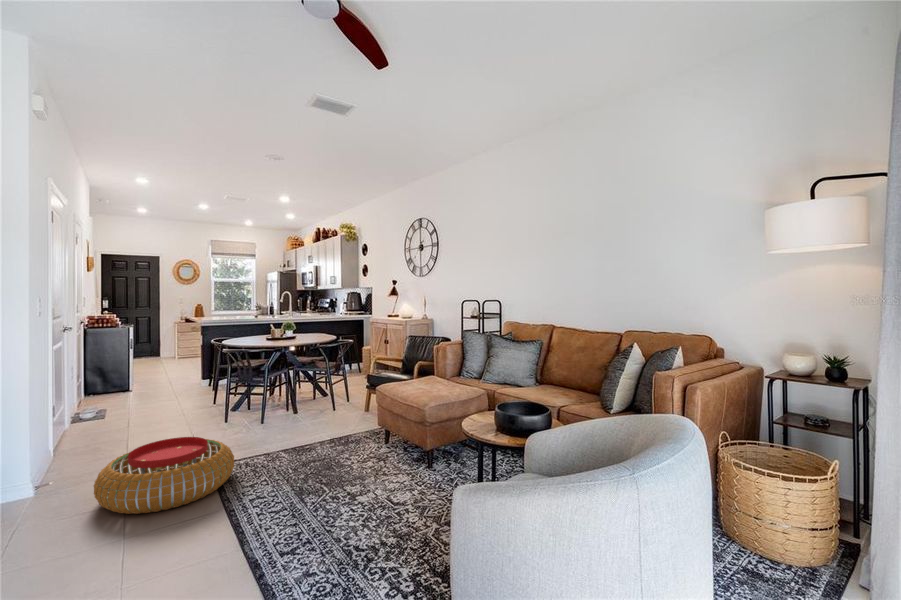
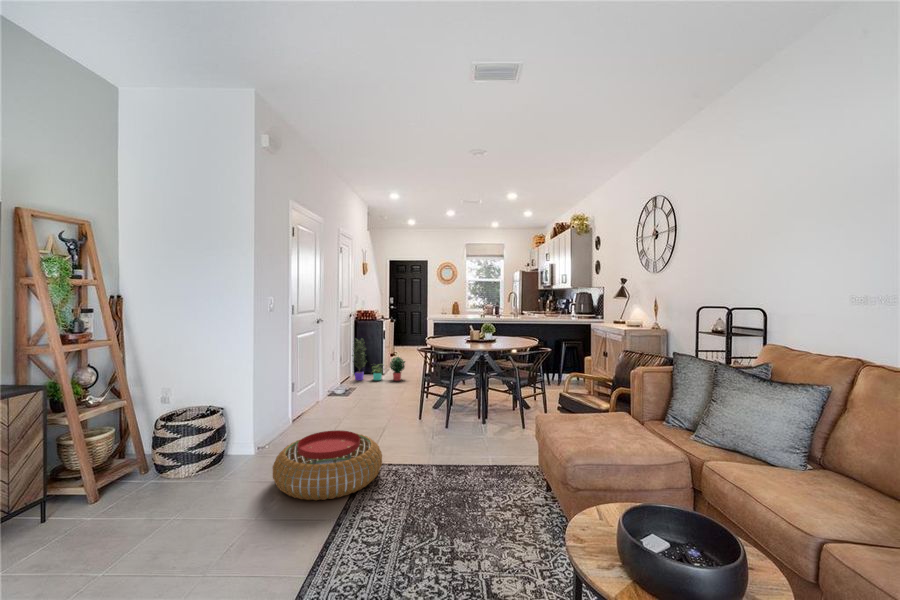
potted plant: none [71,349,161,405] -> present [352,339,405,381]

